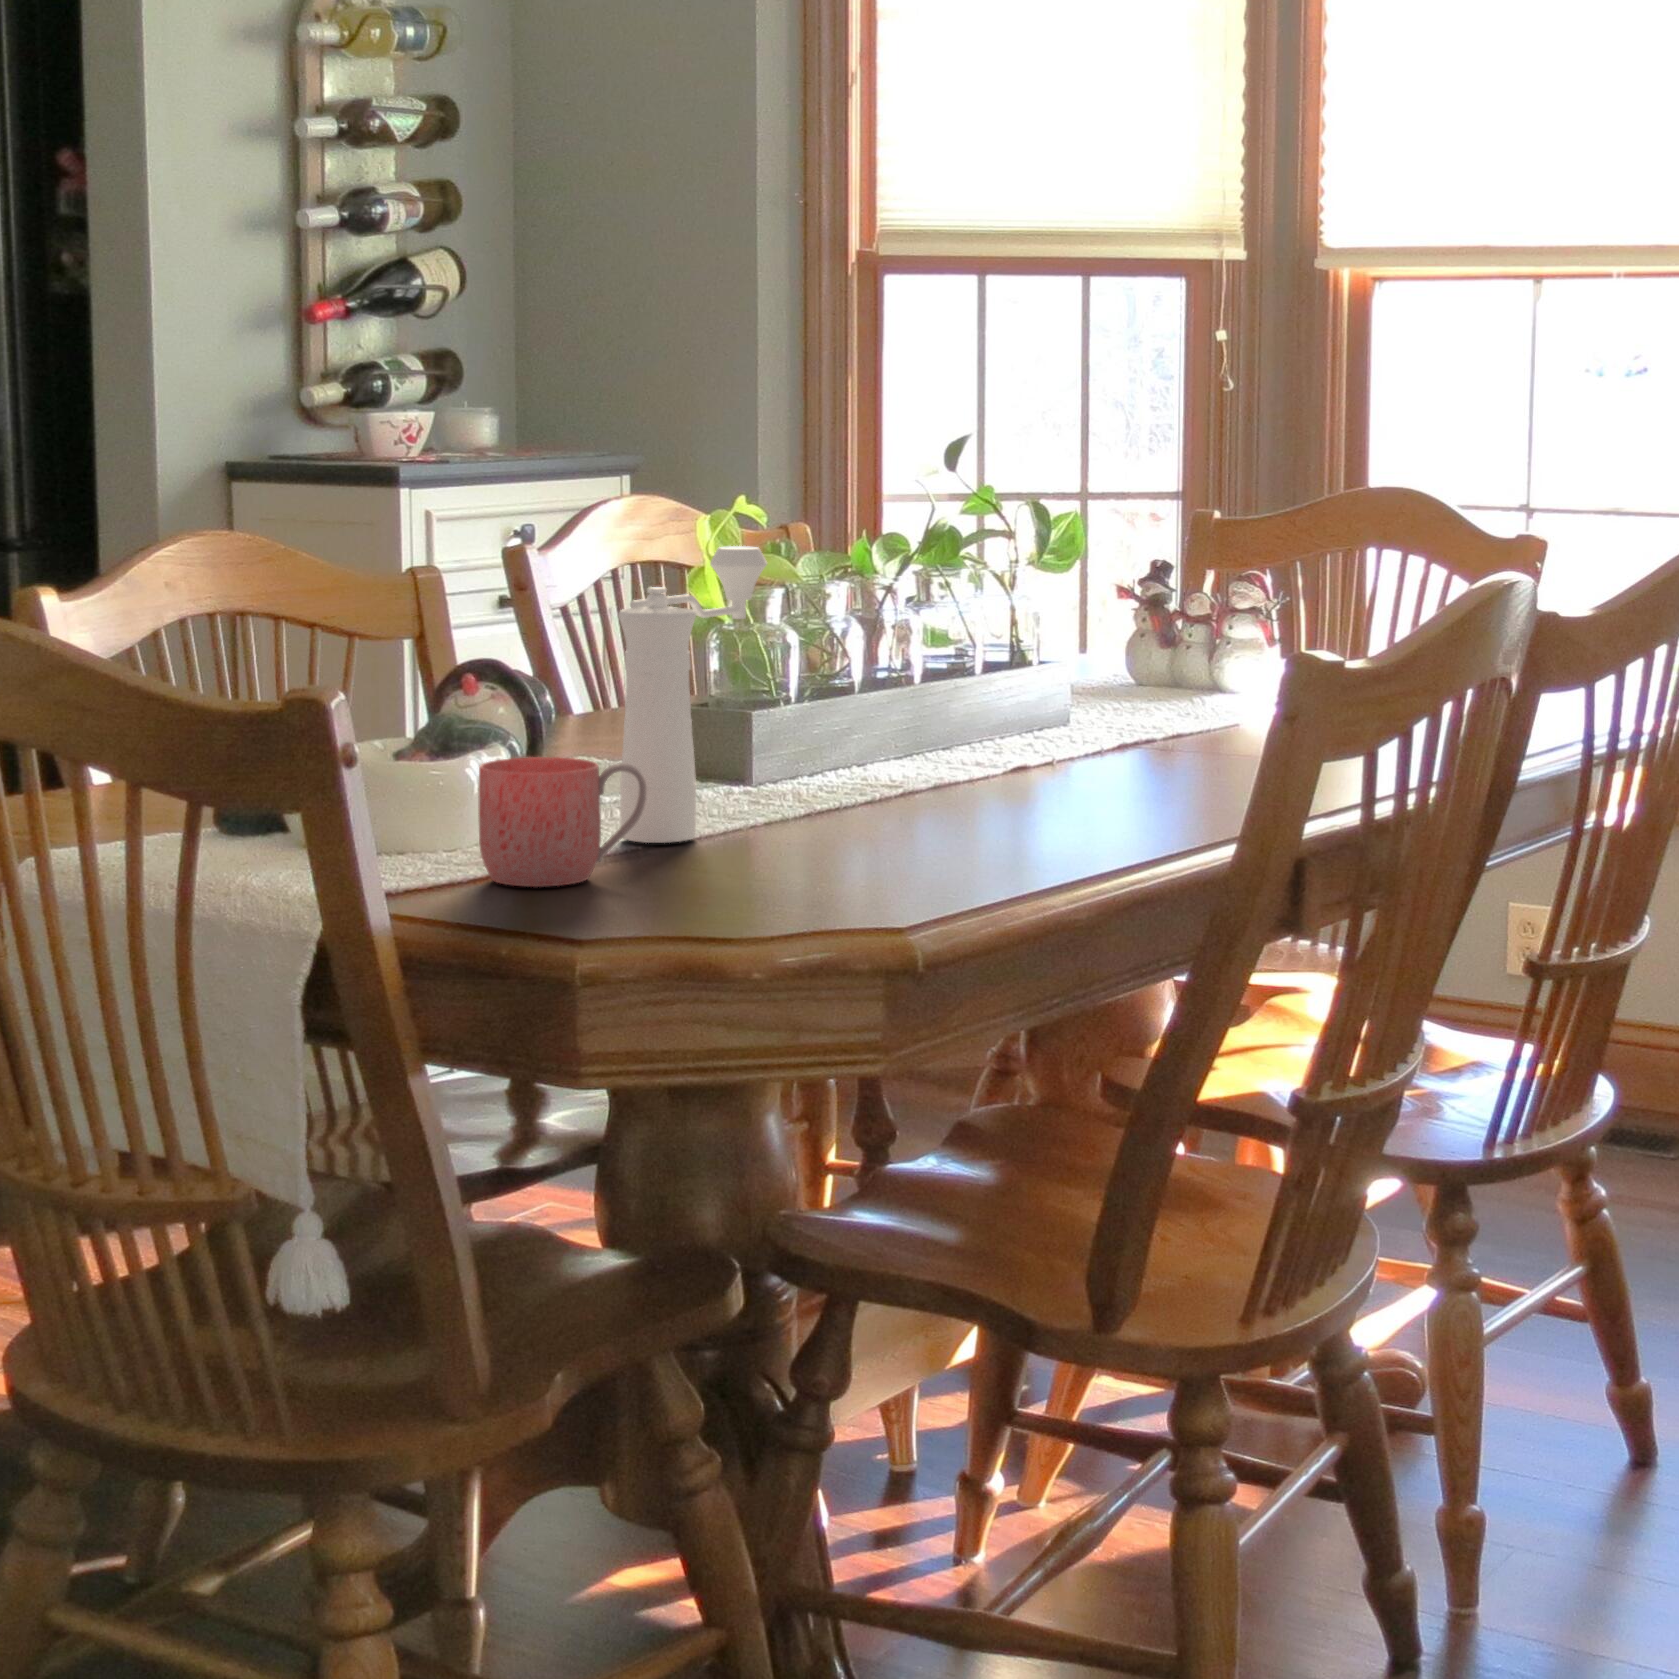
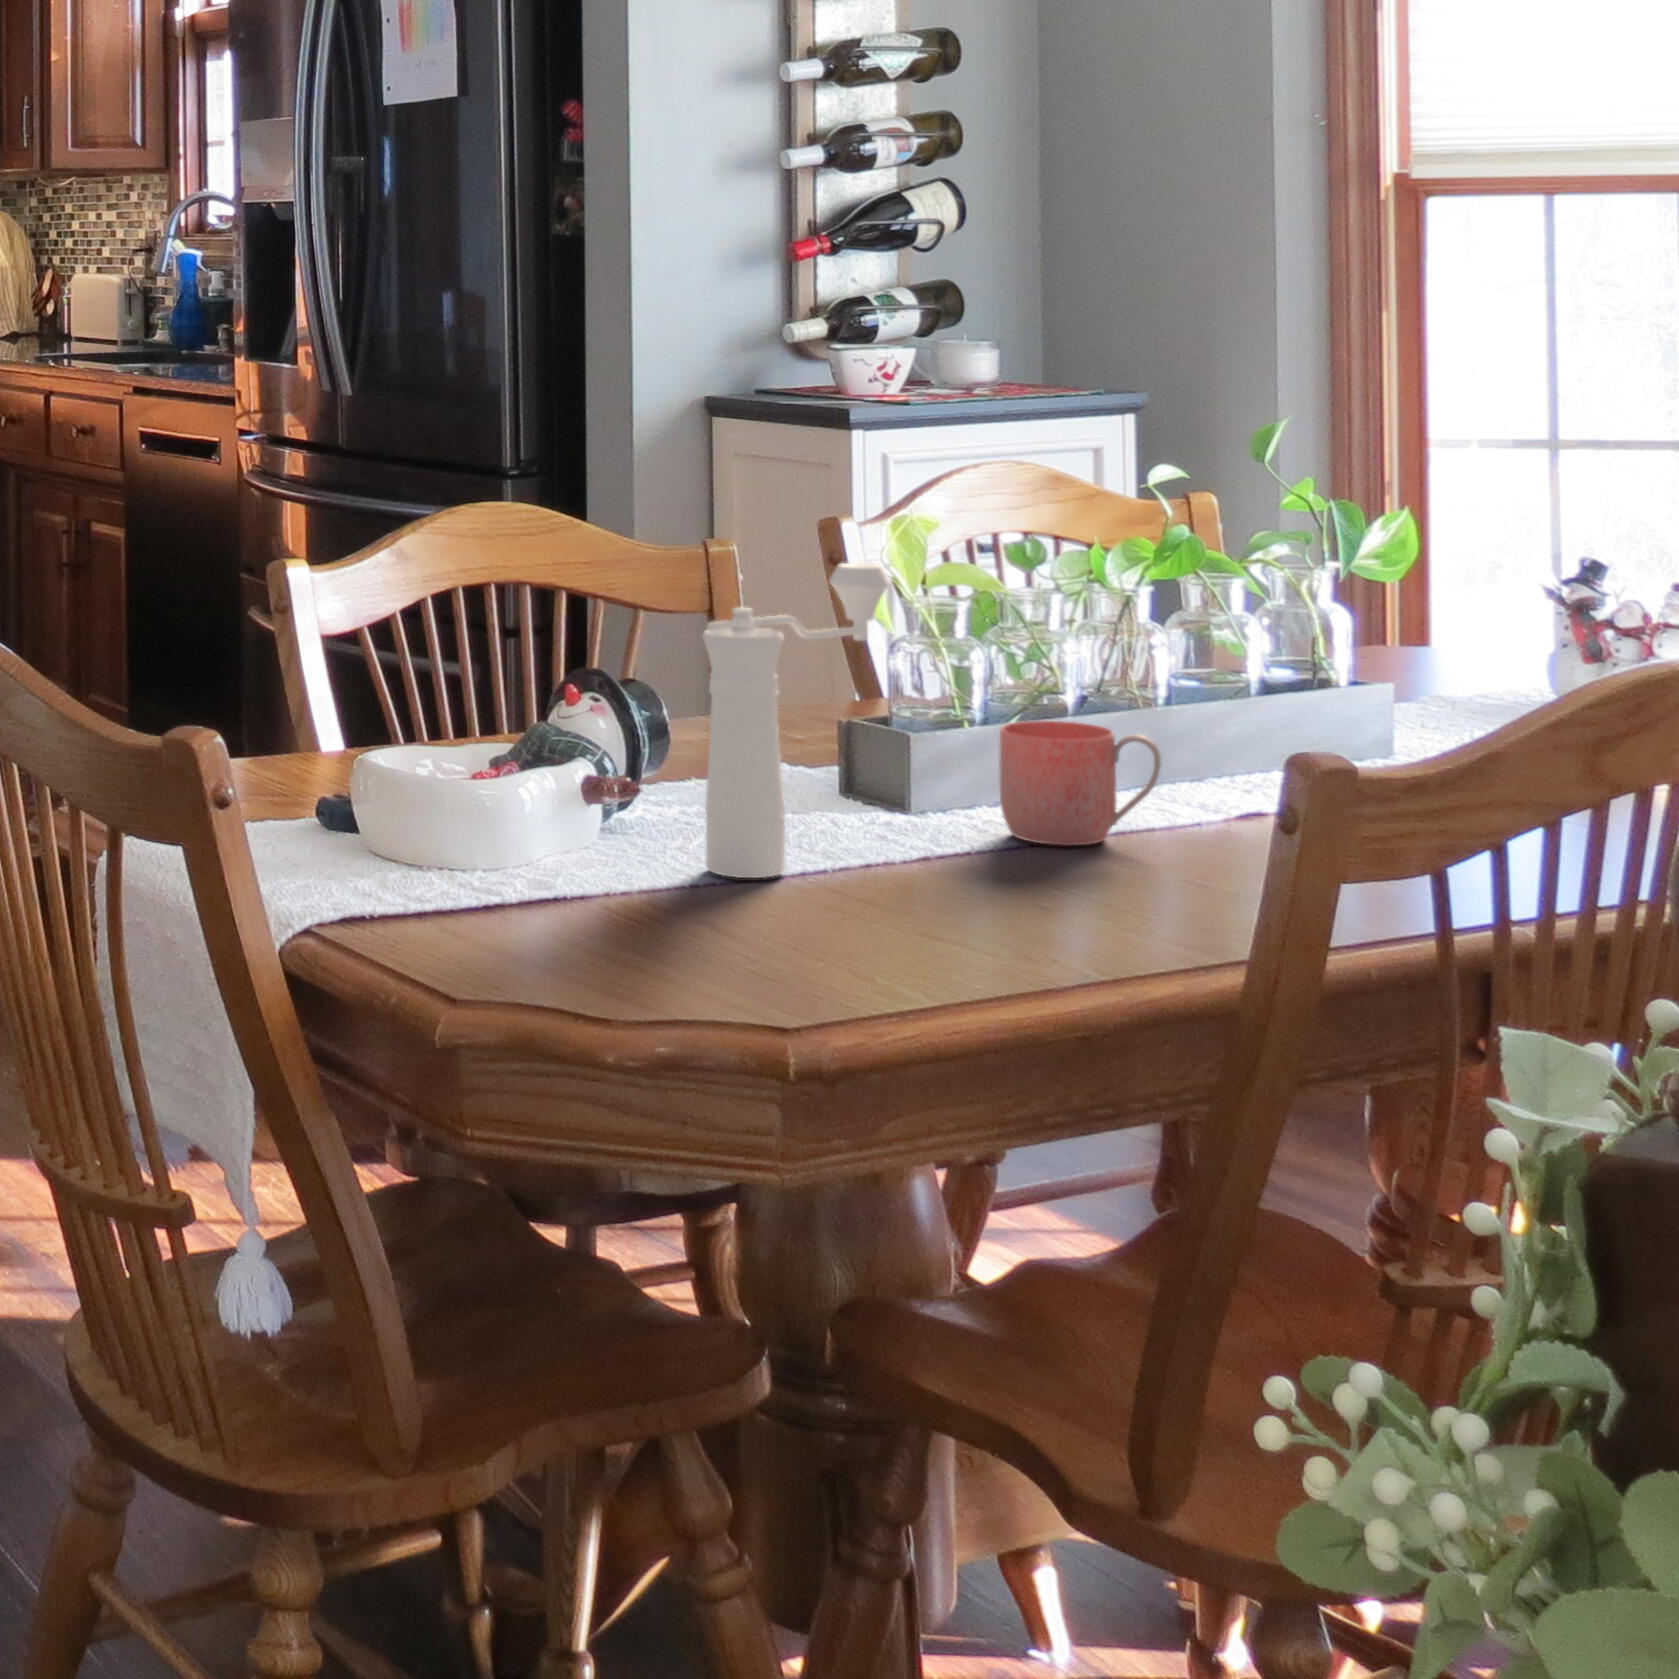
mug: present [478,757,646,887] -> present [1000,721,1161,845]

